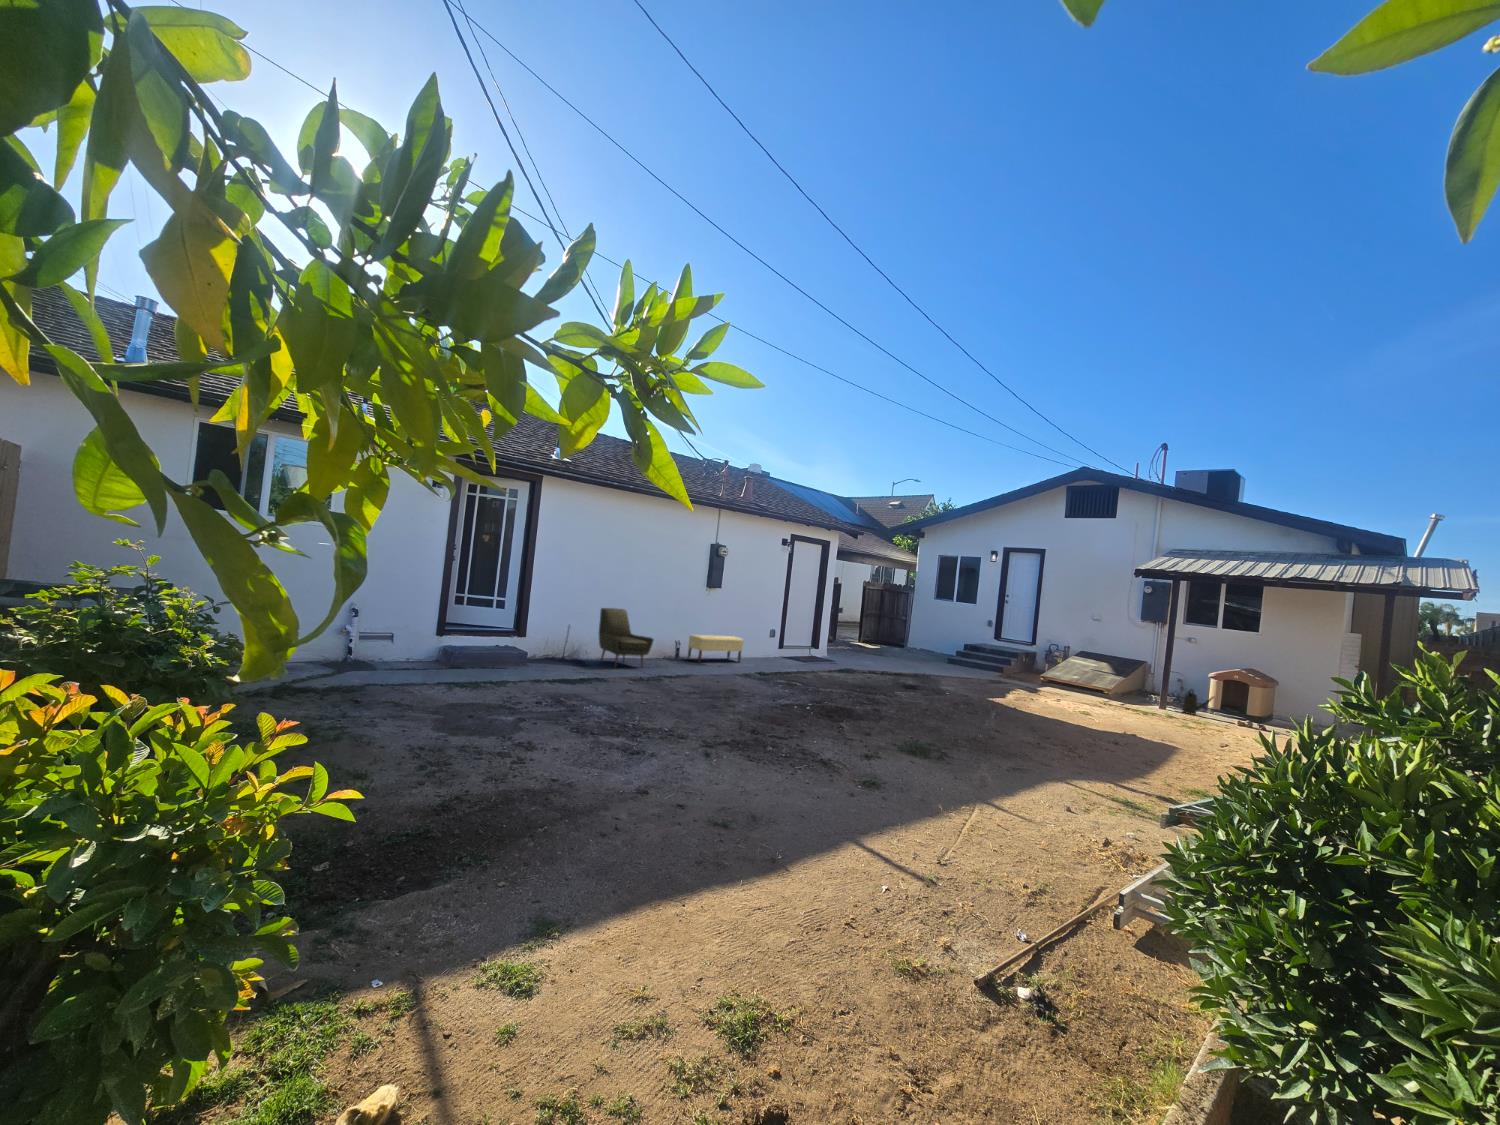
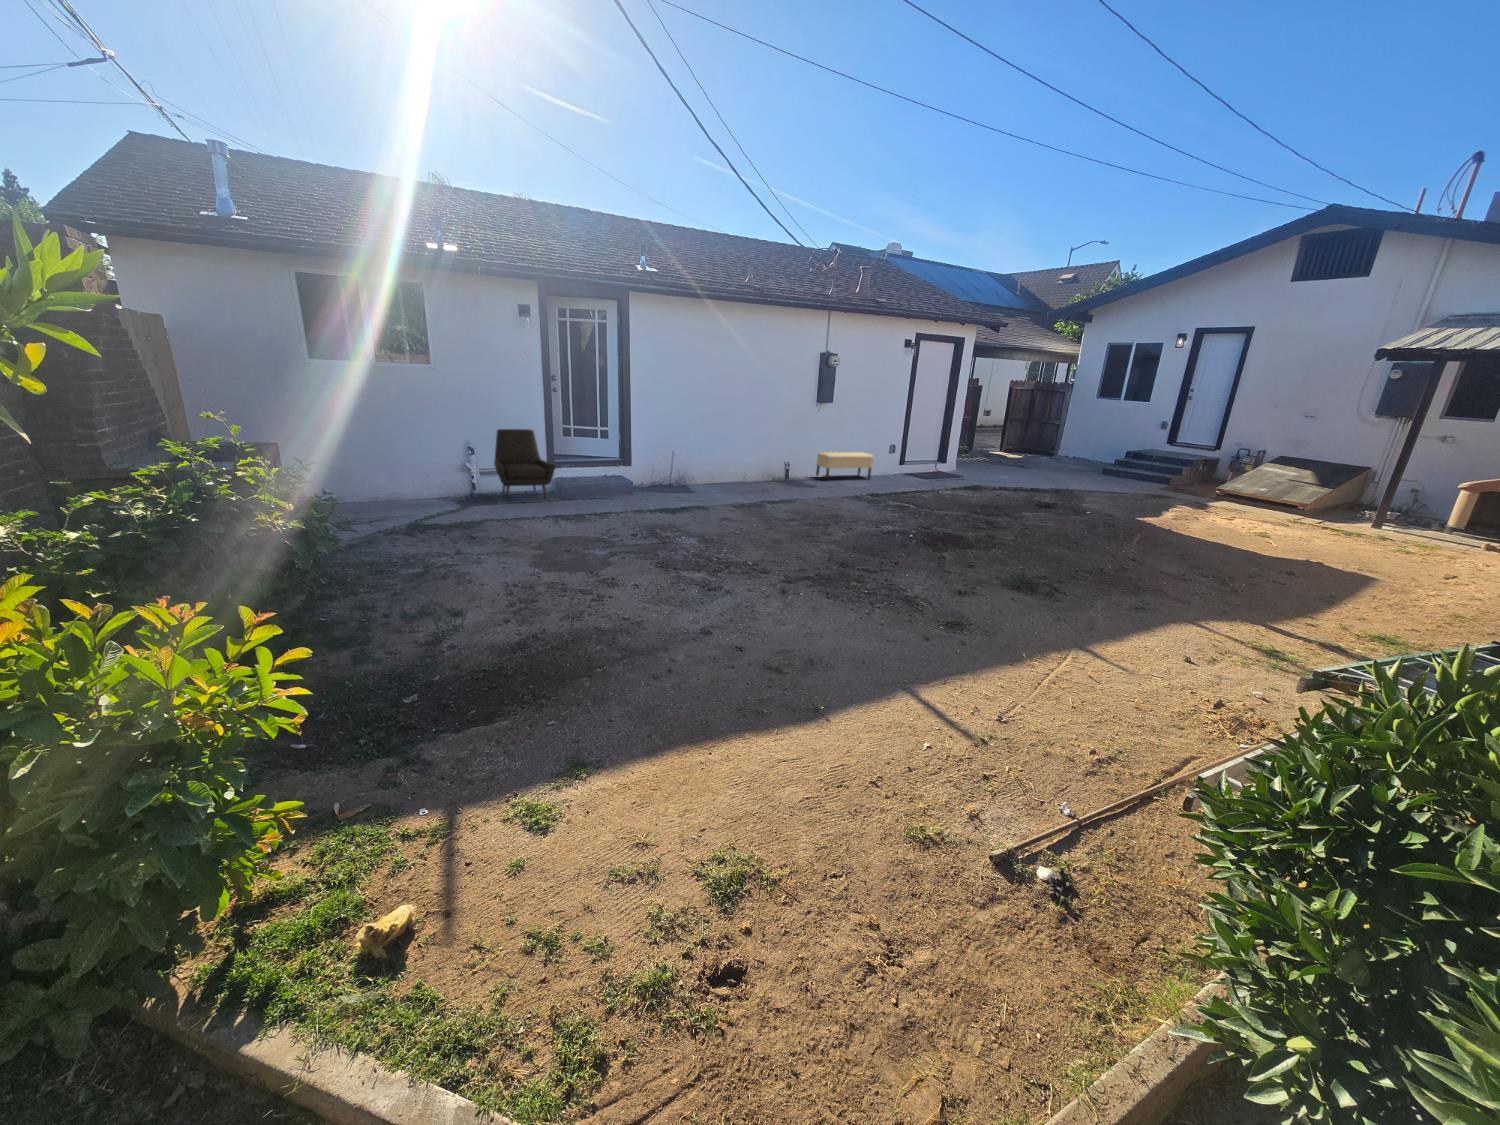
chair: present [599,608,654,667] -> present [494,429,555,500]
watering can: present [1182,689,1214,715] -> none [1394,505,1447,535]

